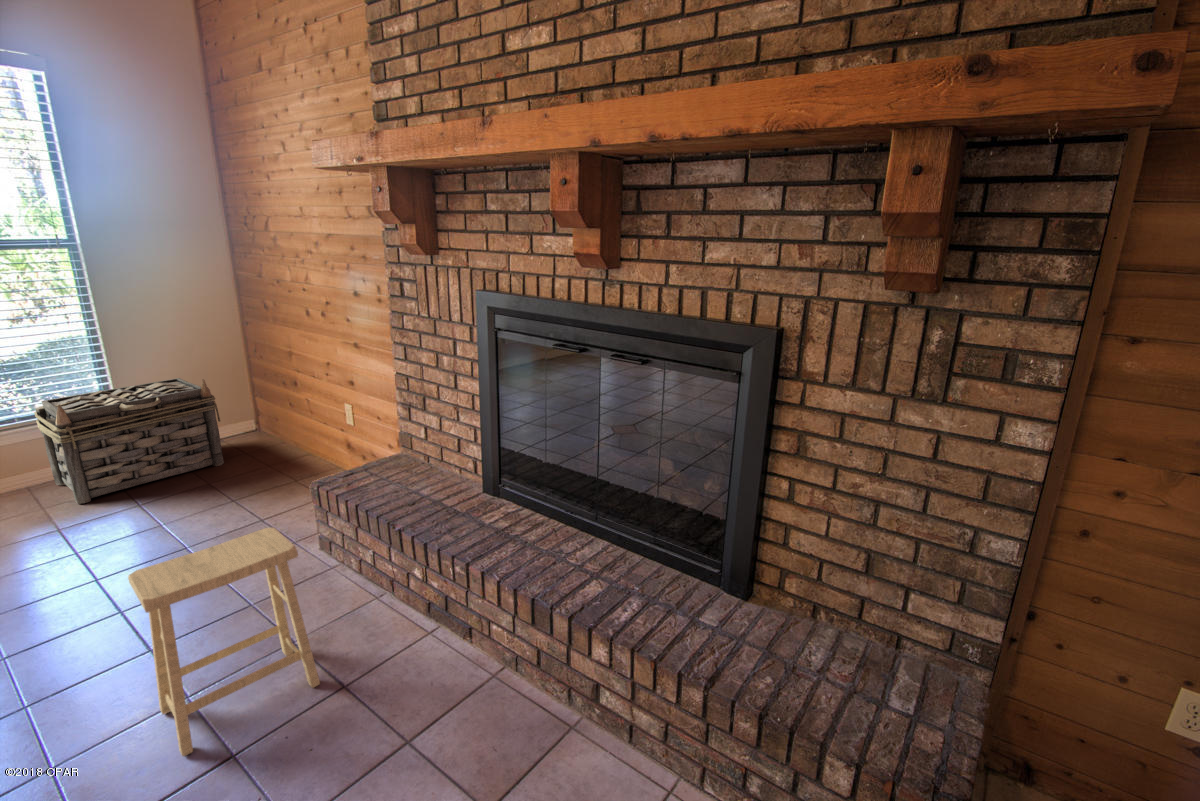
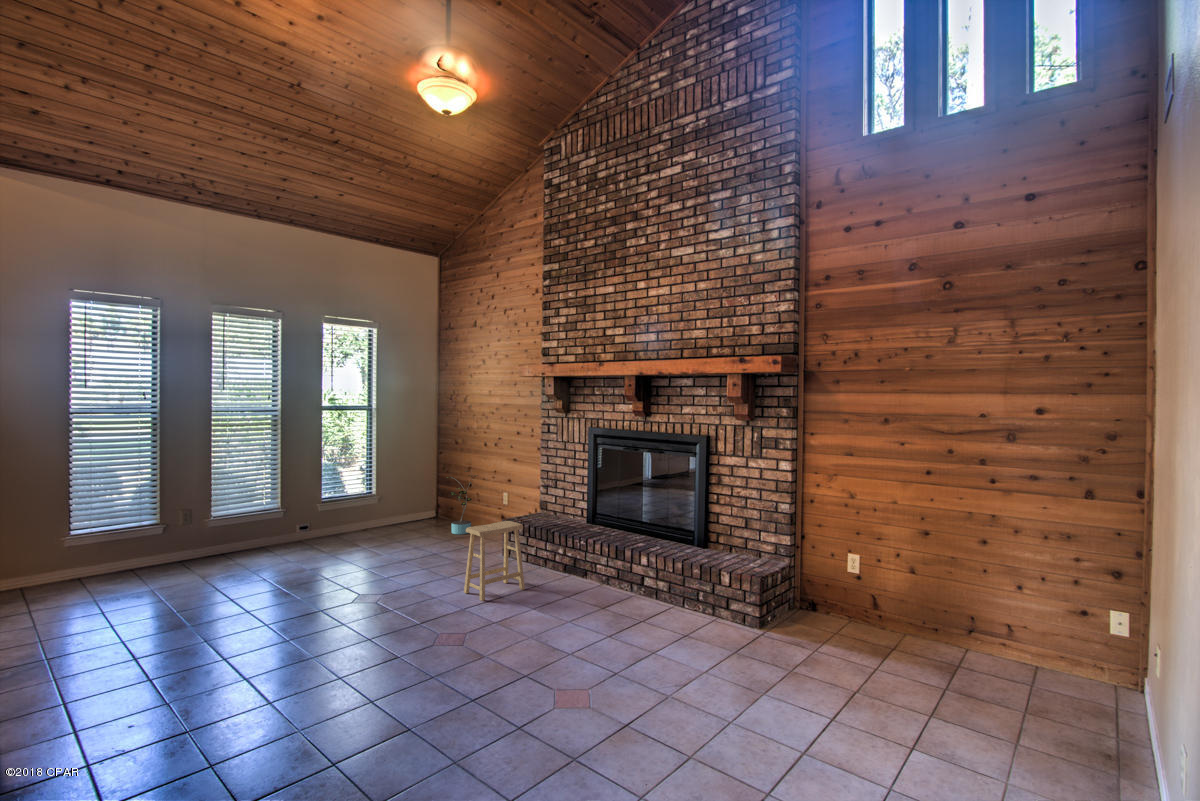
potted plant: none [244,359,303,472] -> present [446,471,477,534]
basket: present [34,378,224,504] -> none [343,481,428,543]

